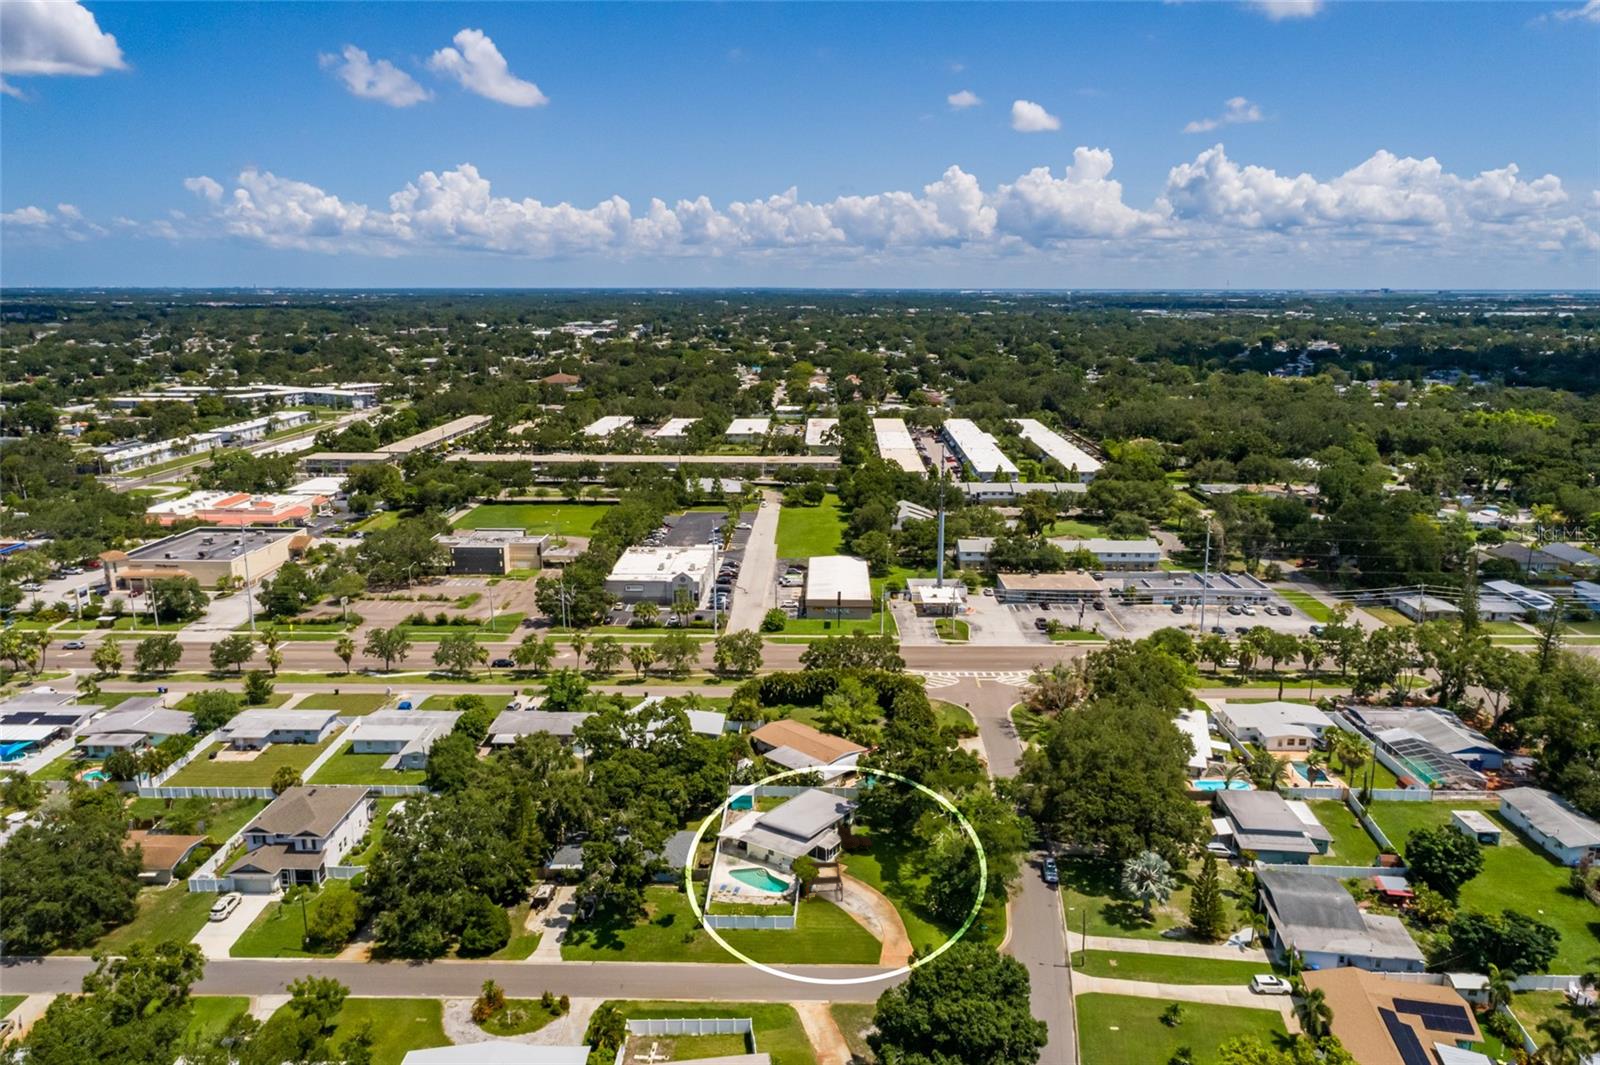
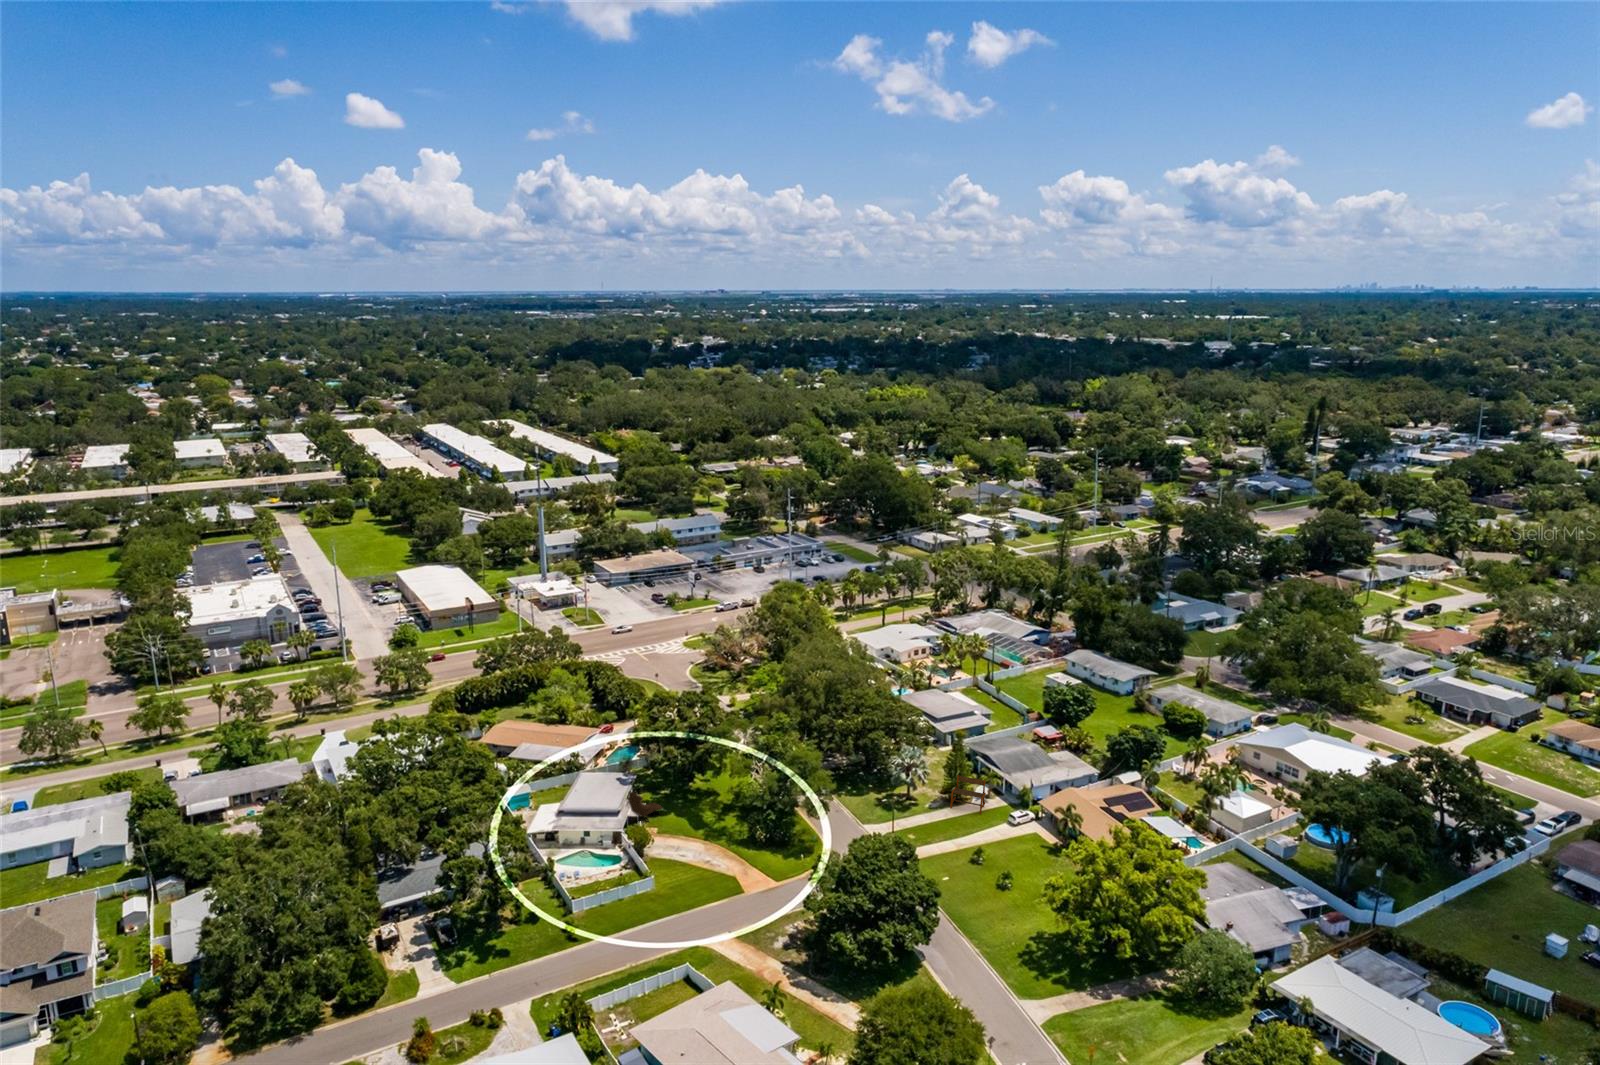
bench: present [806,861,843,902] -> present [950,775,986,814]

